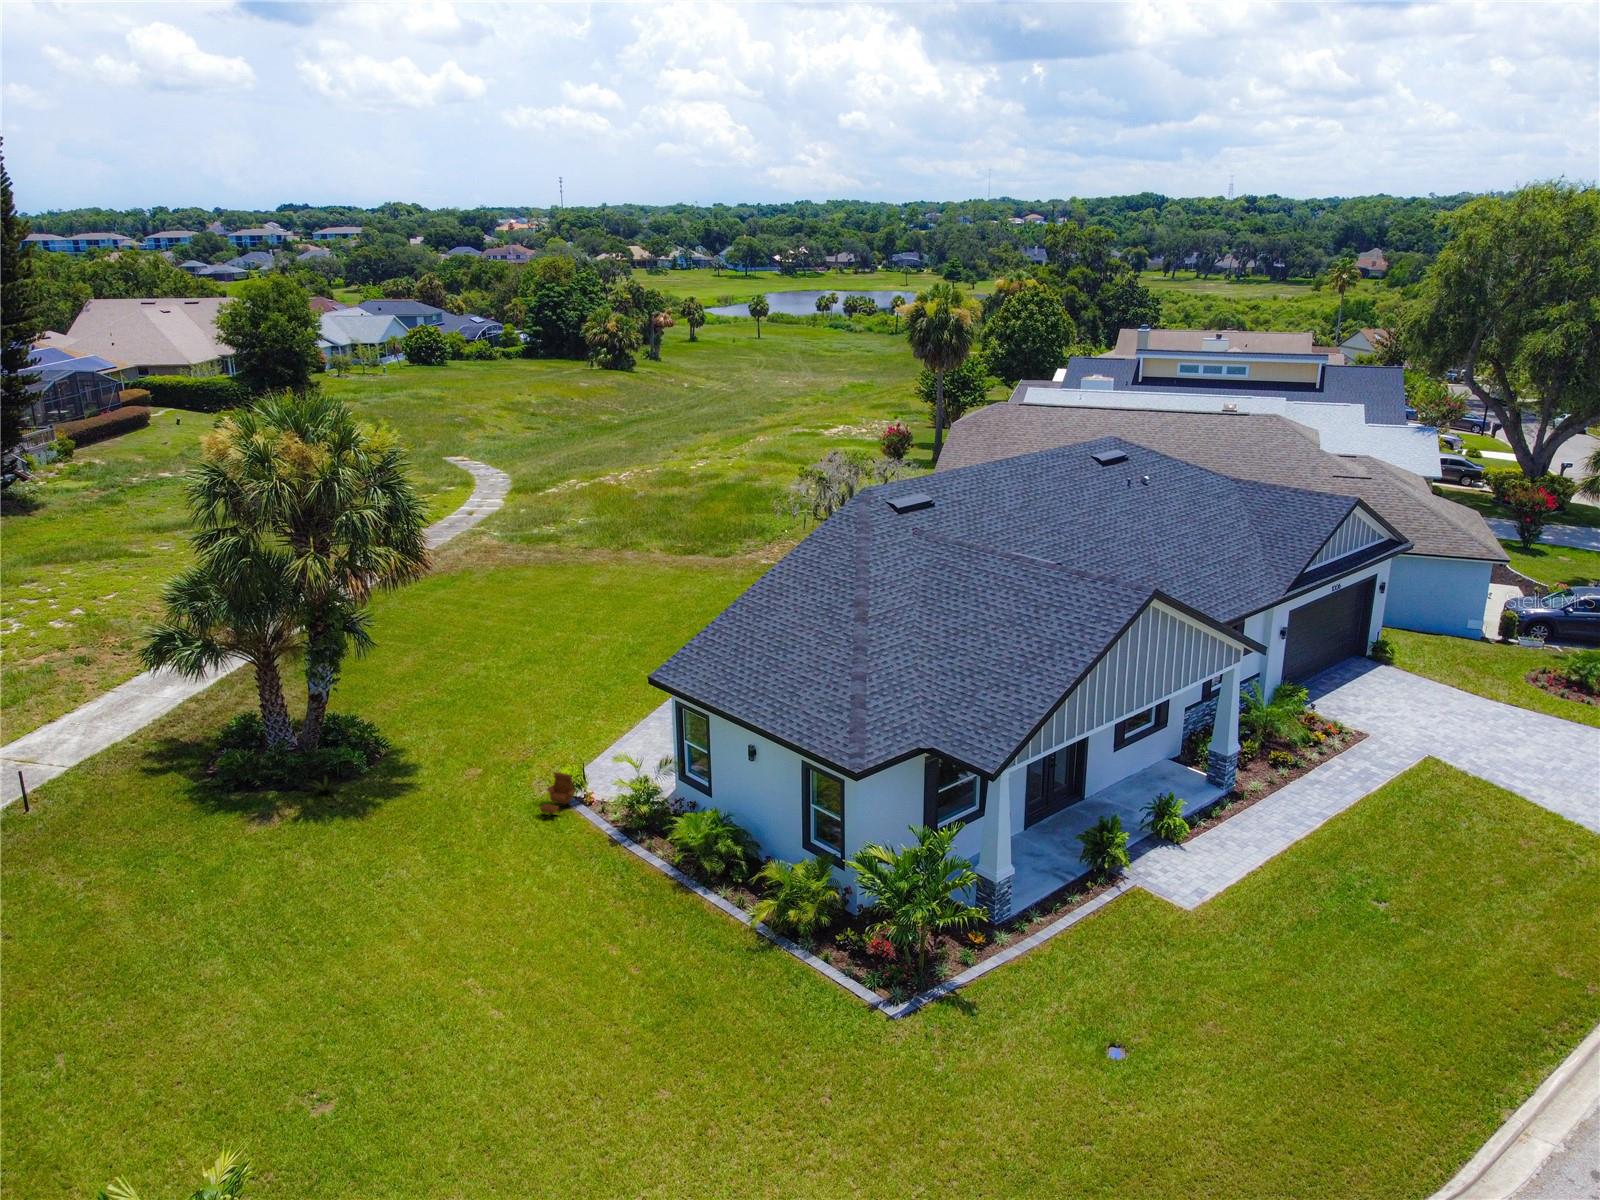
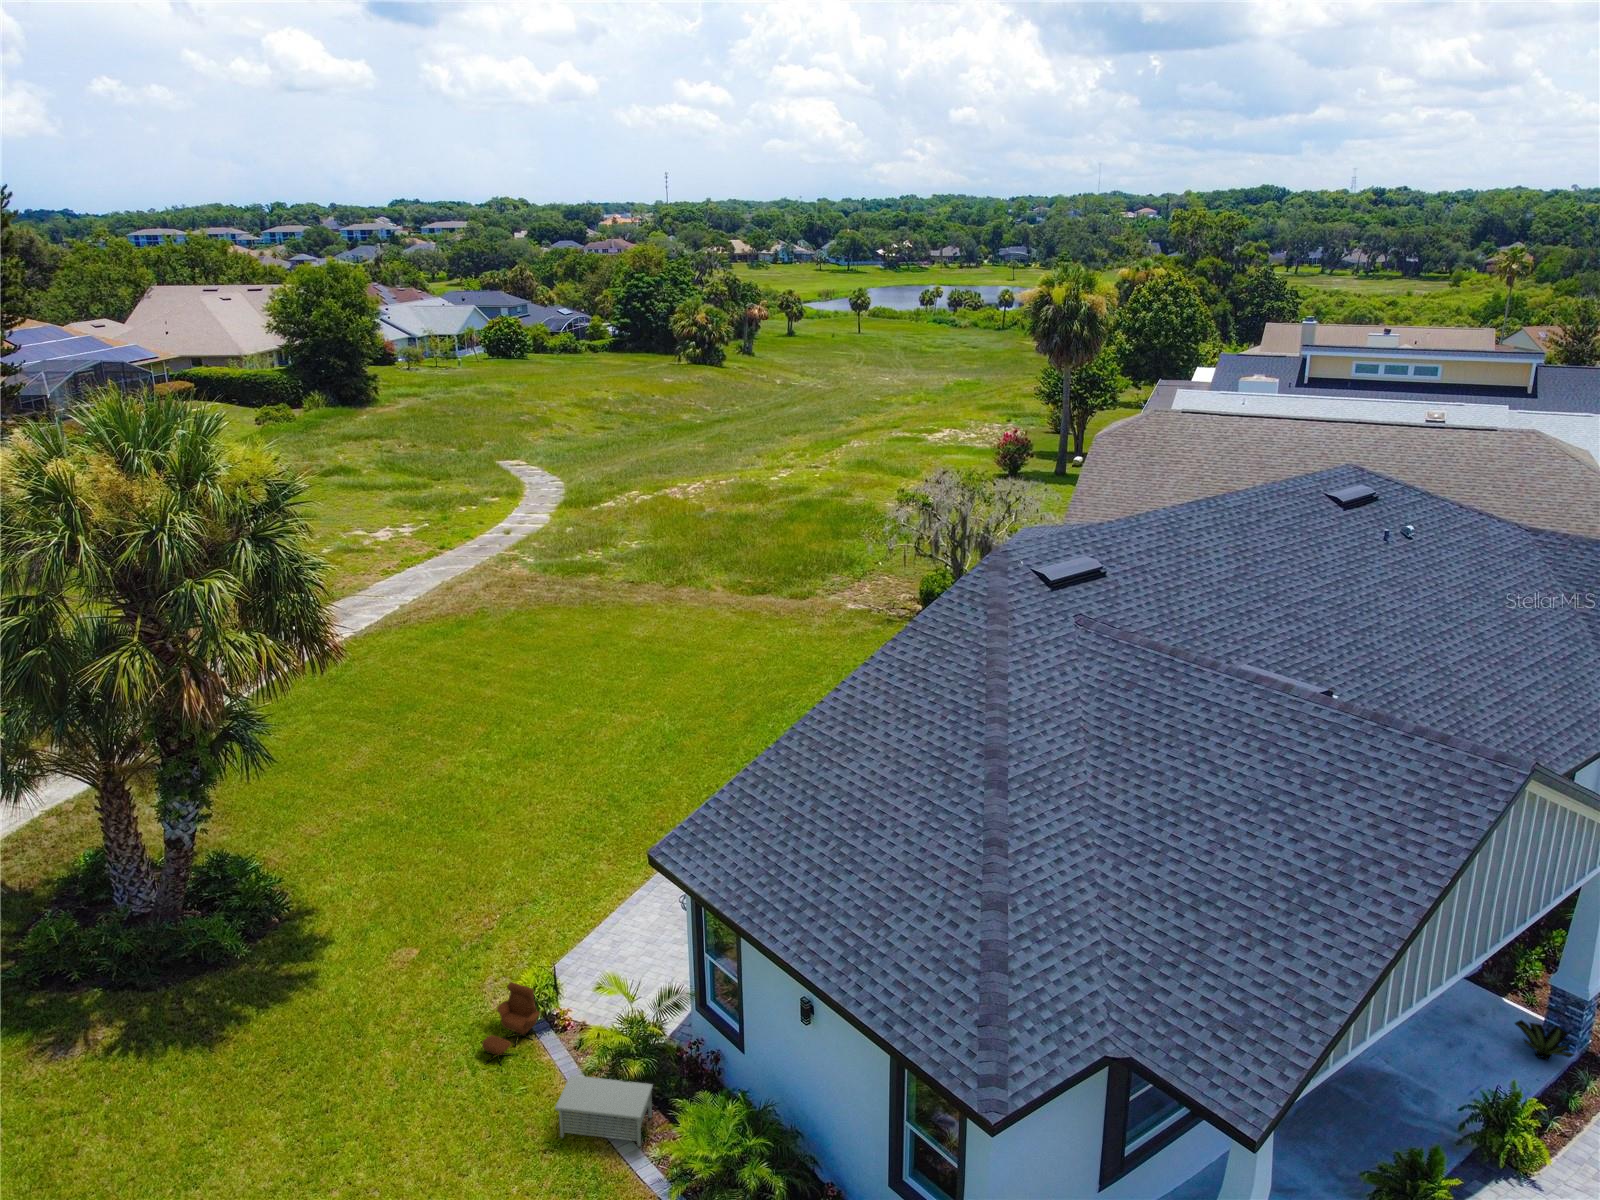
potted plant: present [305,774,339,795] -> present [1515,1020,1574,1061]
storage bench: none [597,816,656,853] -> present [555,1075,653,1147]

